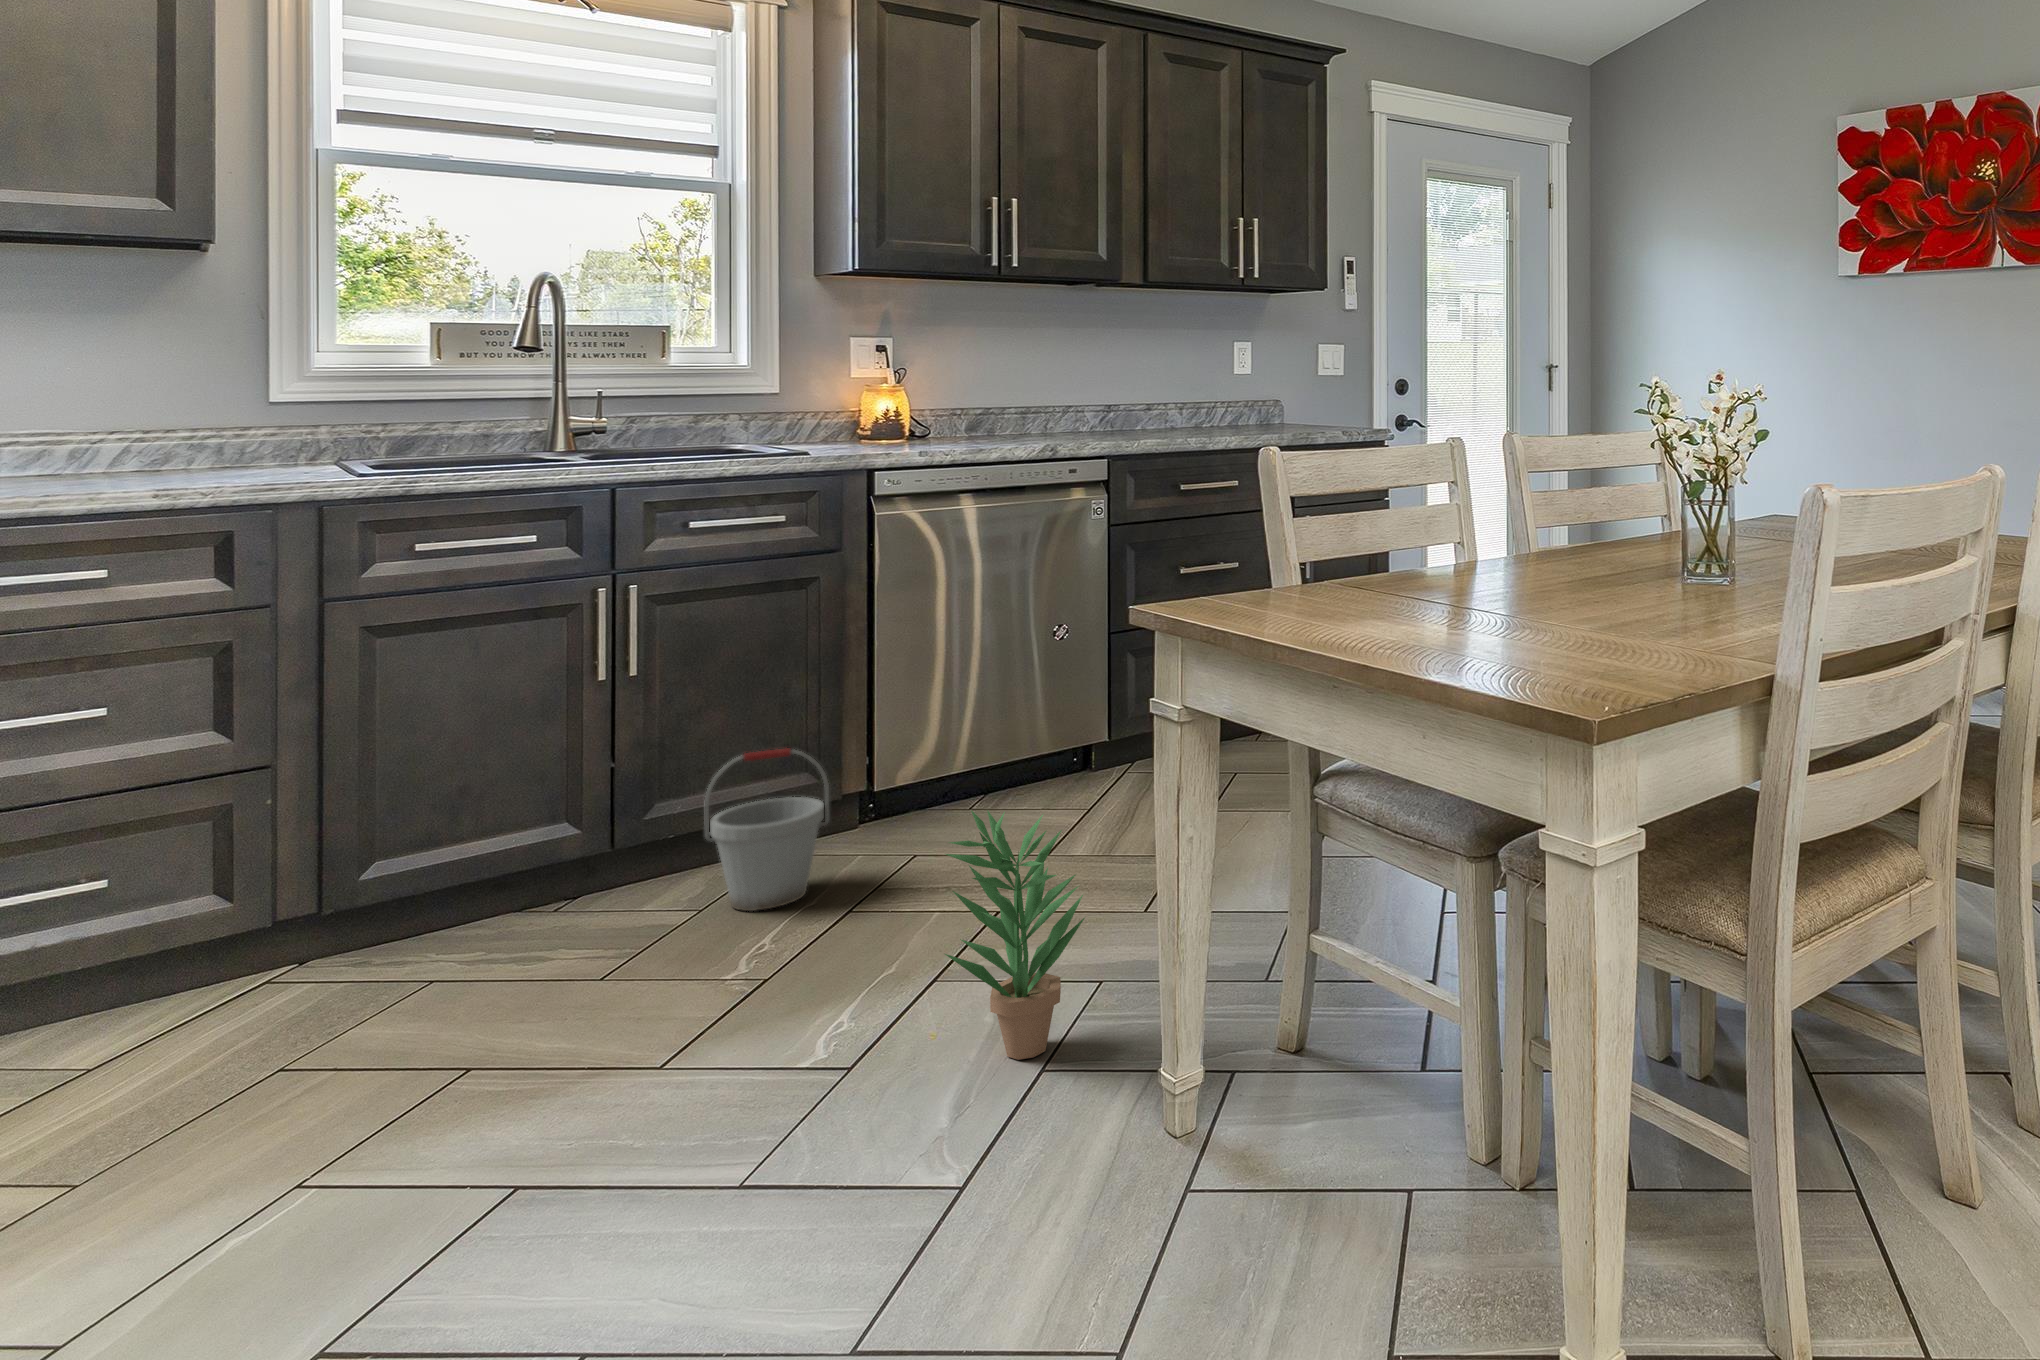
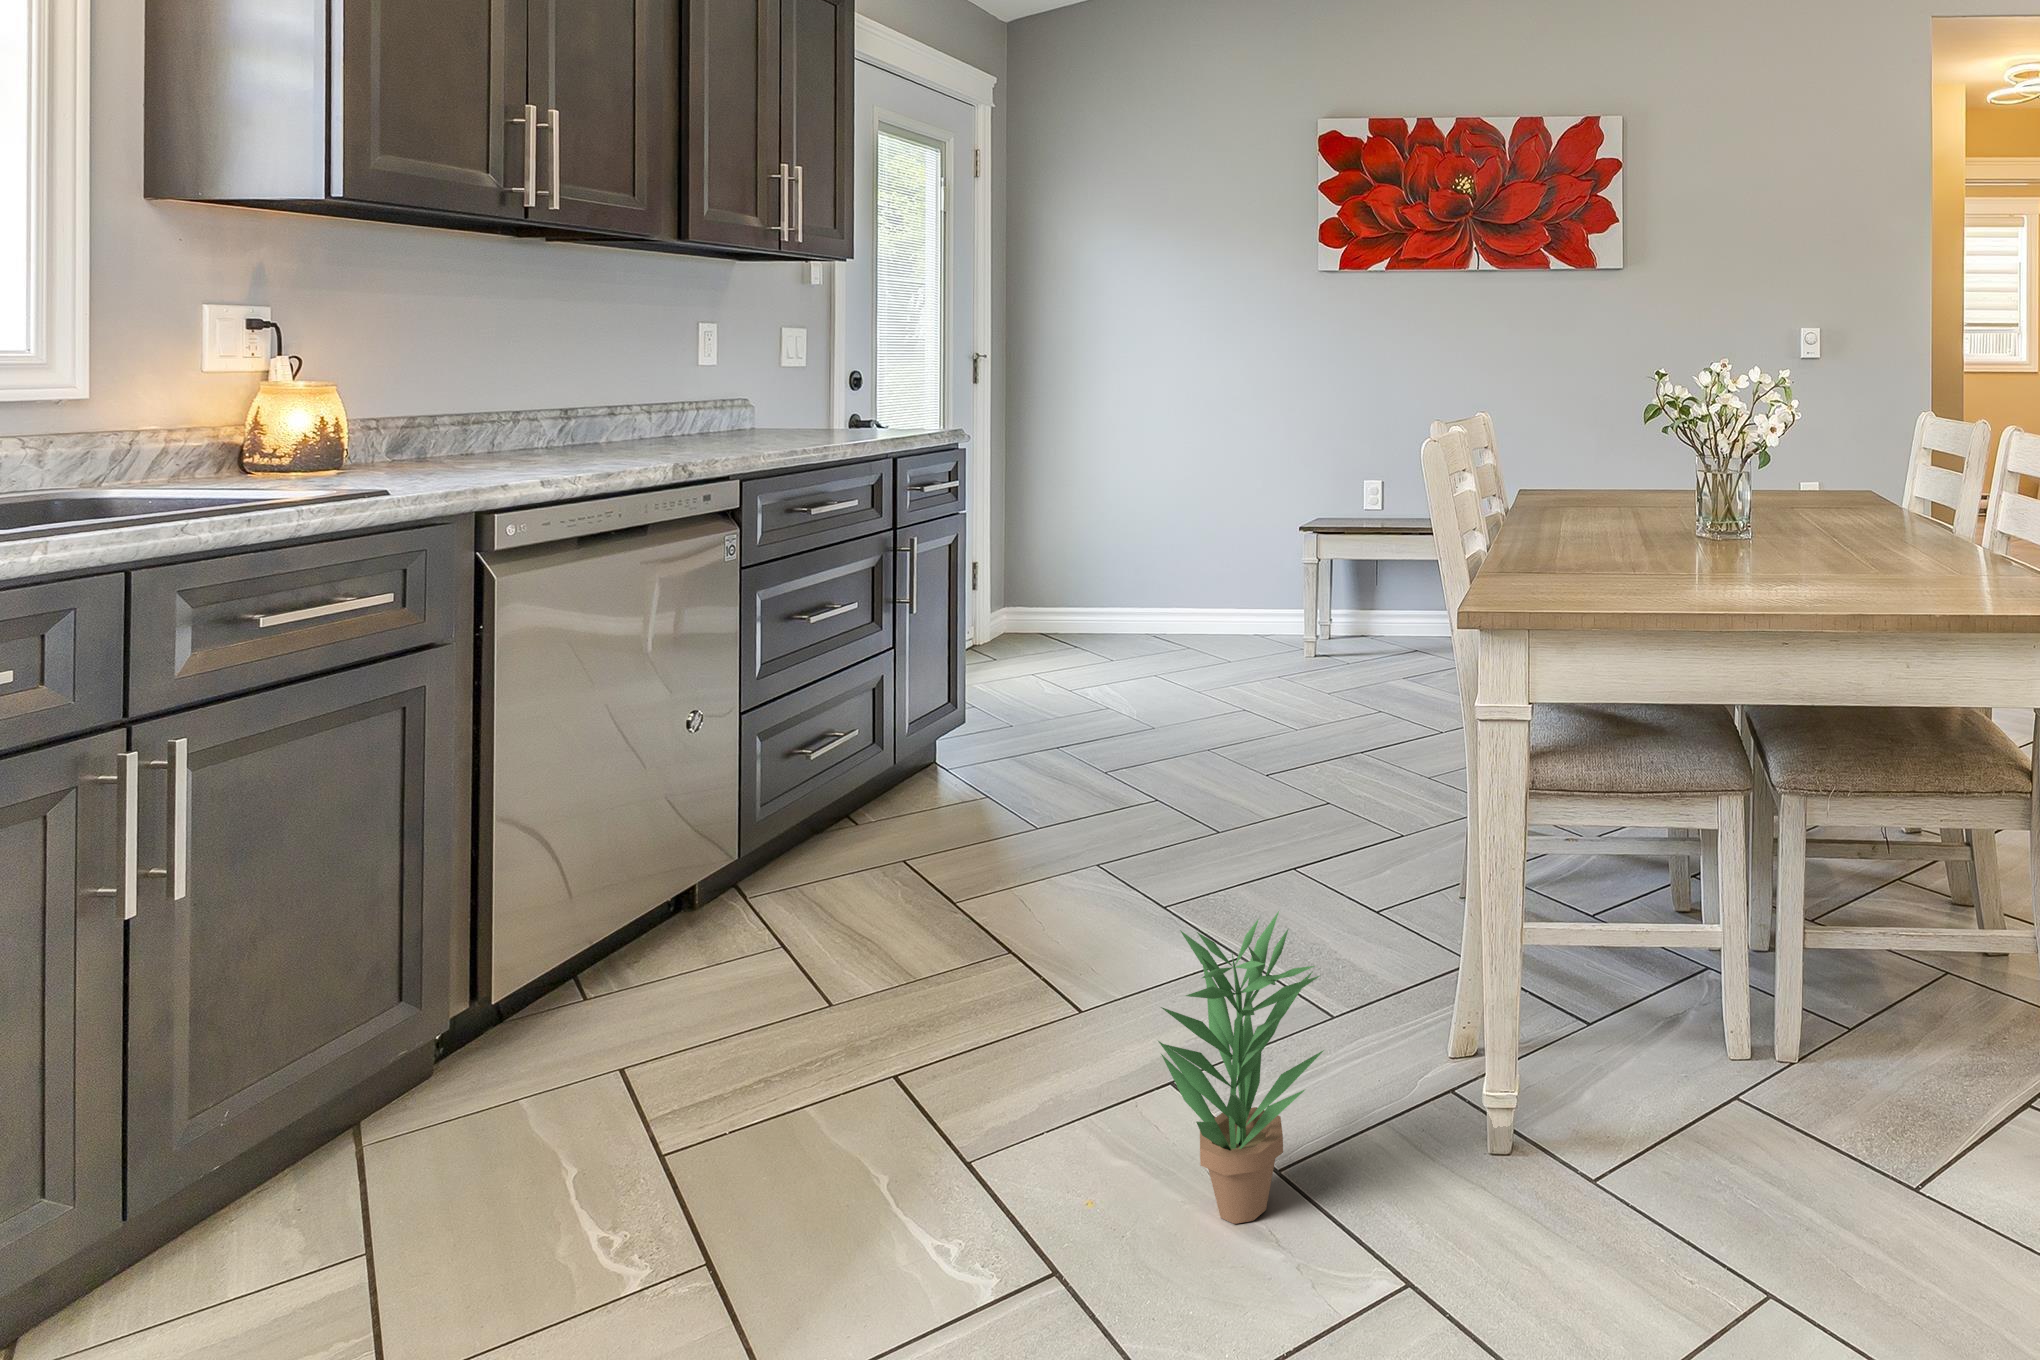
bucket: present [704,748,829,911] -> none [368,969,575,1255]

